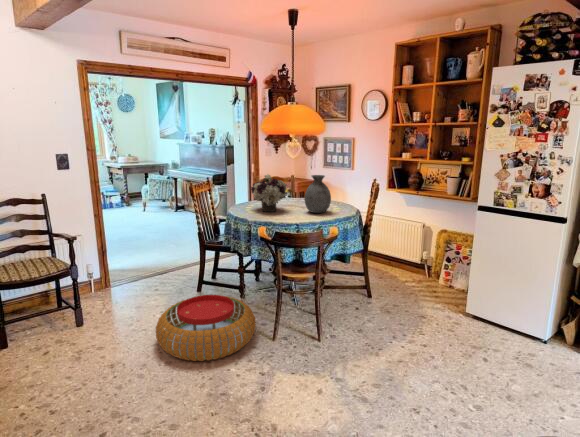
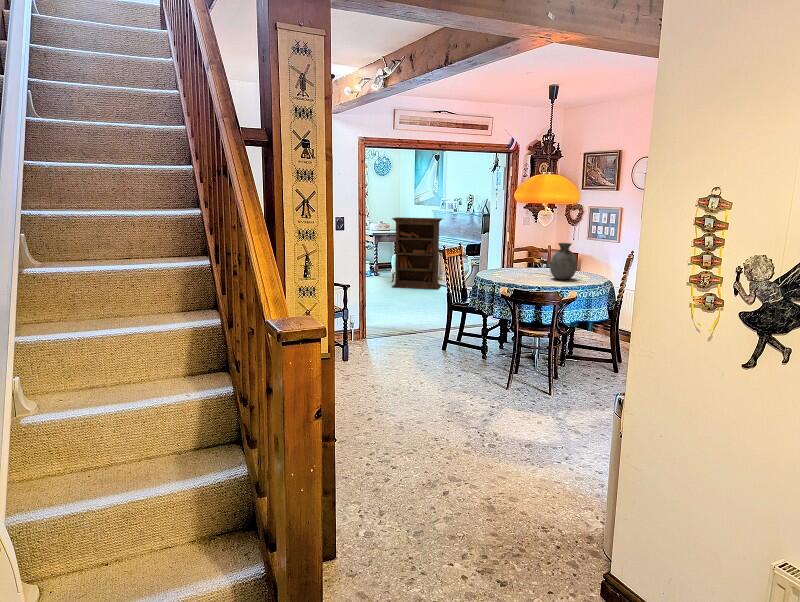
bookcase: none [137,151,192,218] -> present [392,217,443,290]
flower arrangement: present [251,174,286,212] -> none [499,240,534,276]
pouf: present [156,295,256,361] -> none [407,345,492,394]

